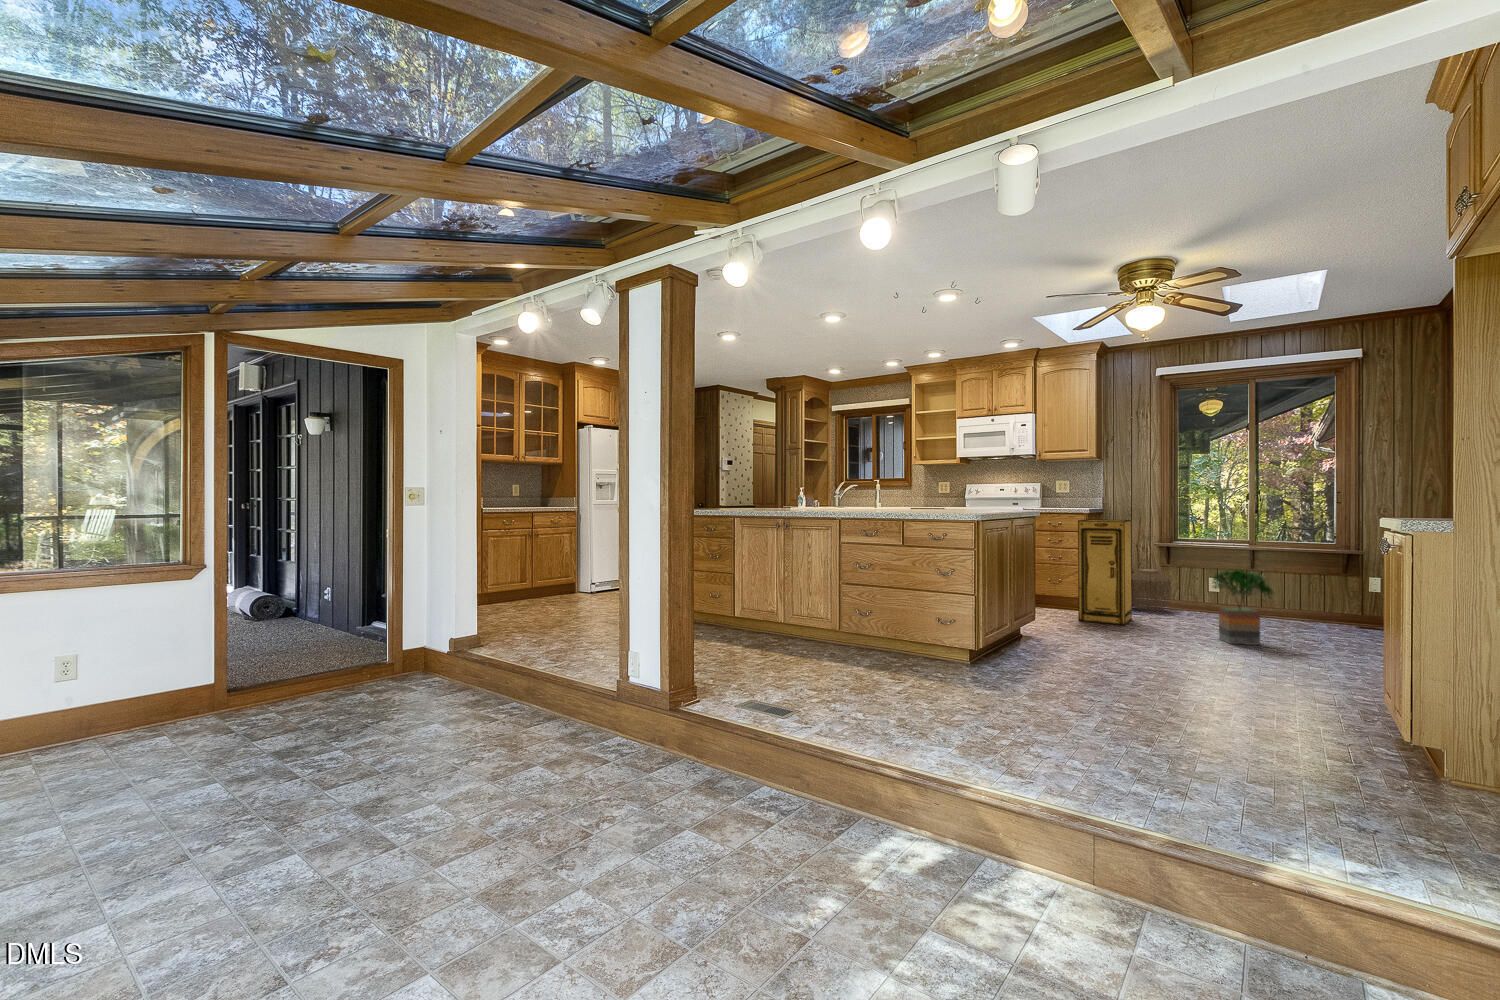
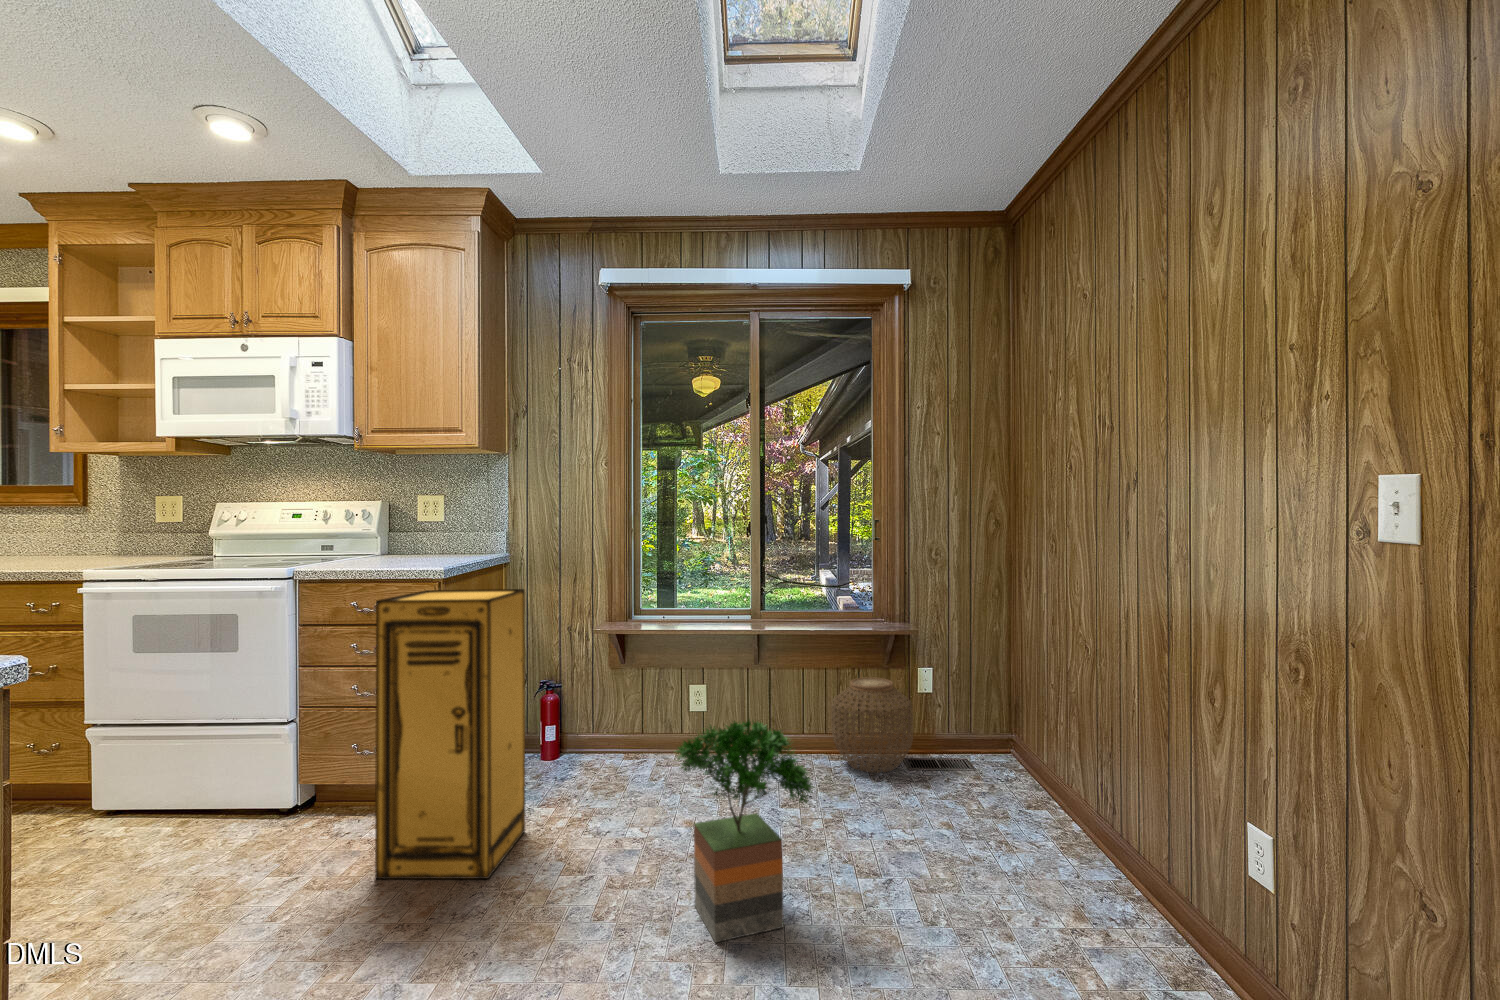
woven basket: present [1132,569,1171,611] -> present [831,677,913,773]

